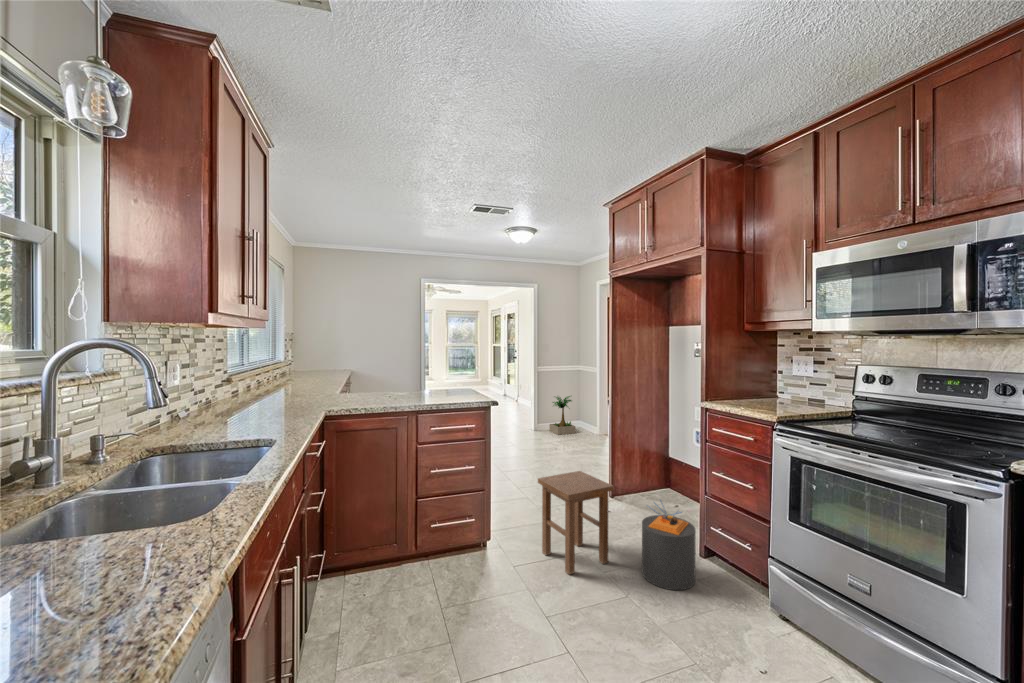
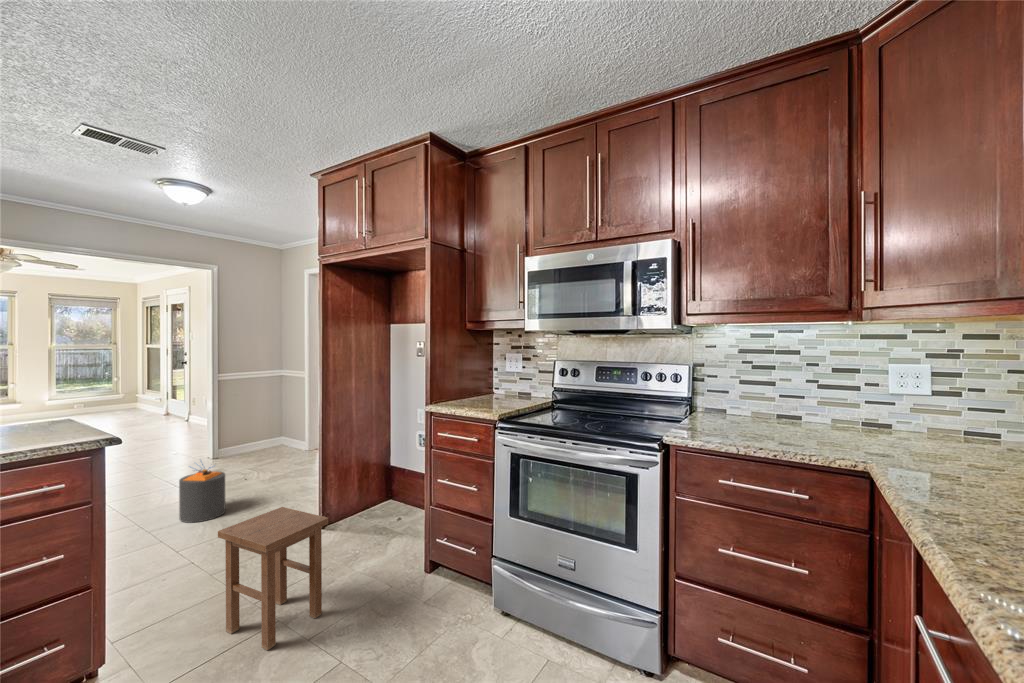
potted plant: present [549,396,576,435] -> none [238,407,276,459]
trash can: present [642,500,696,590] -> present [179,464,225,523]

